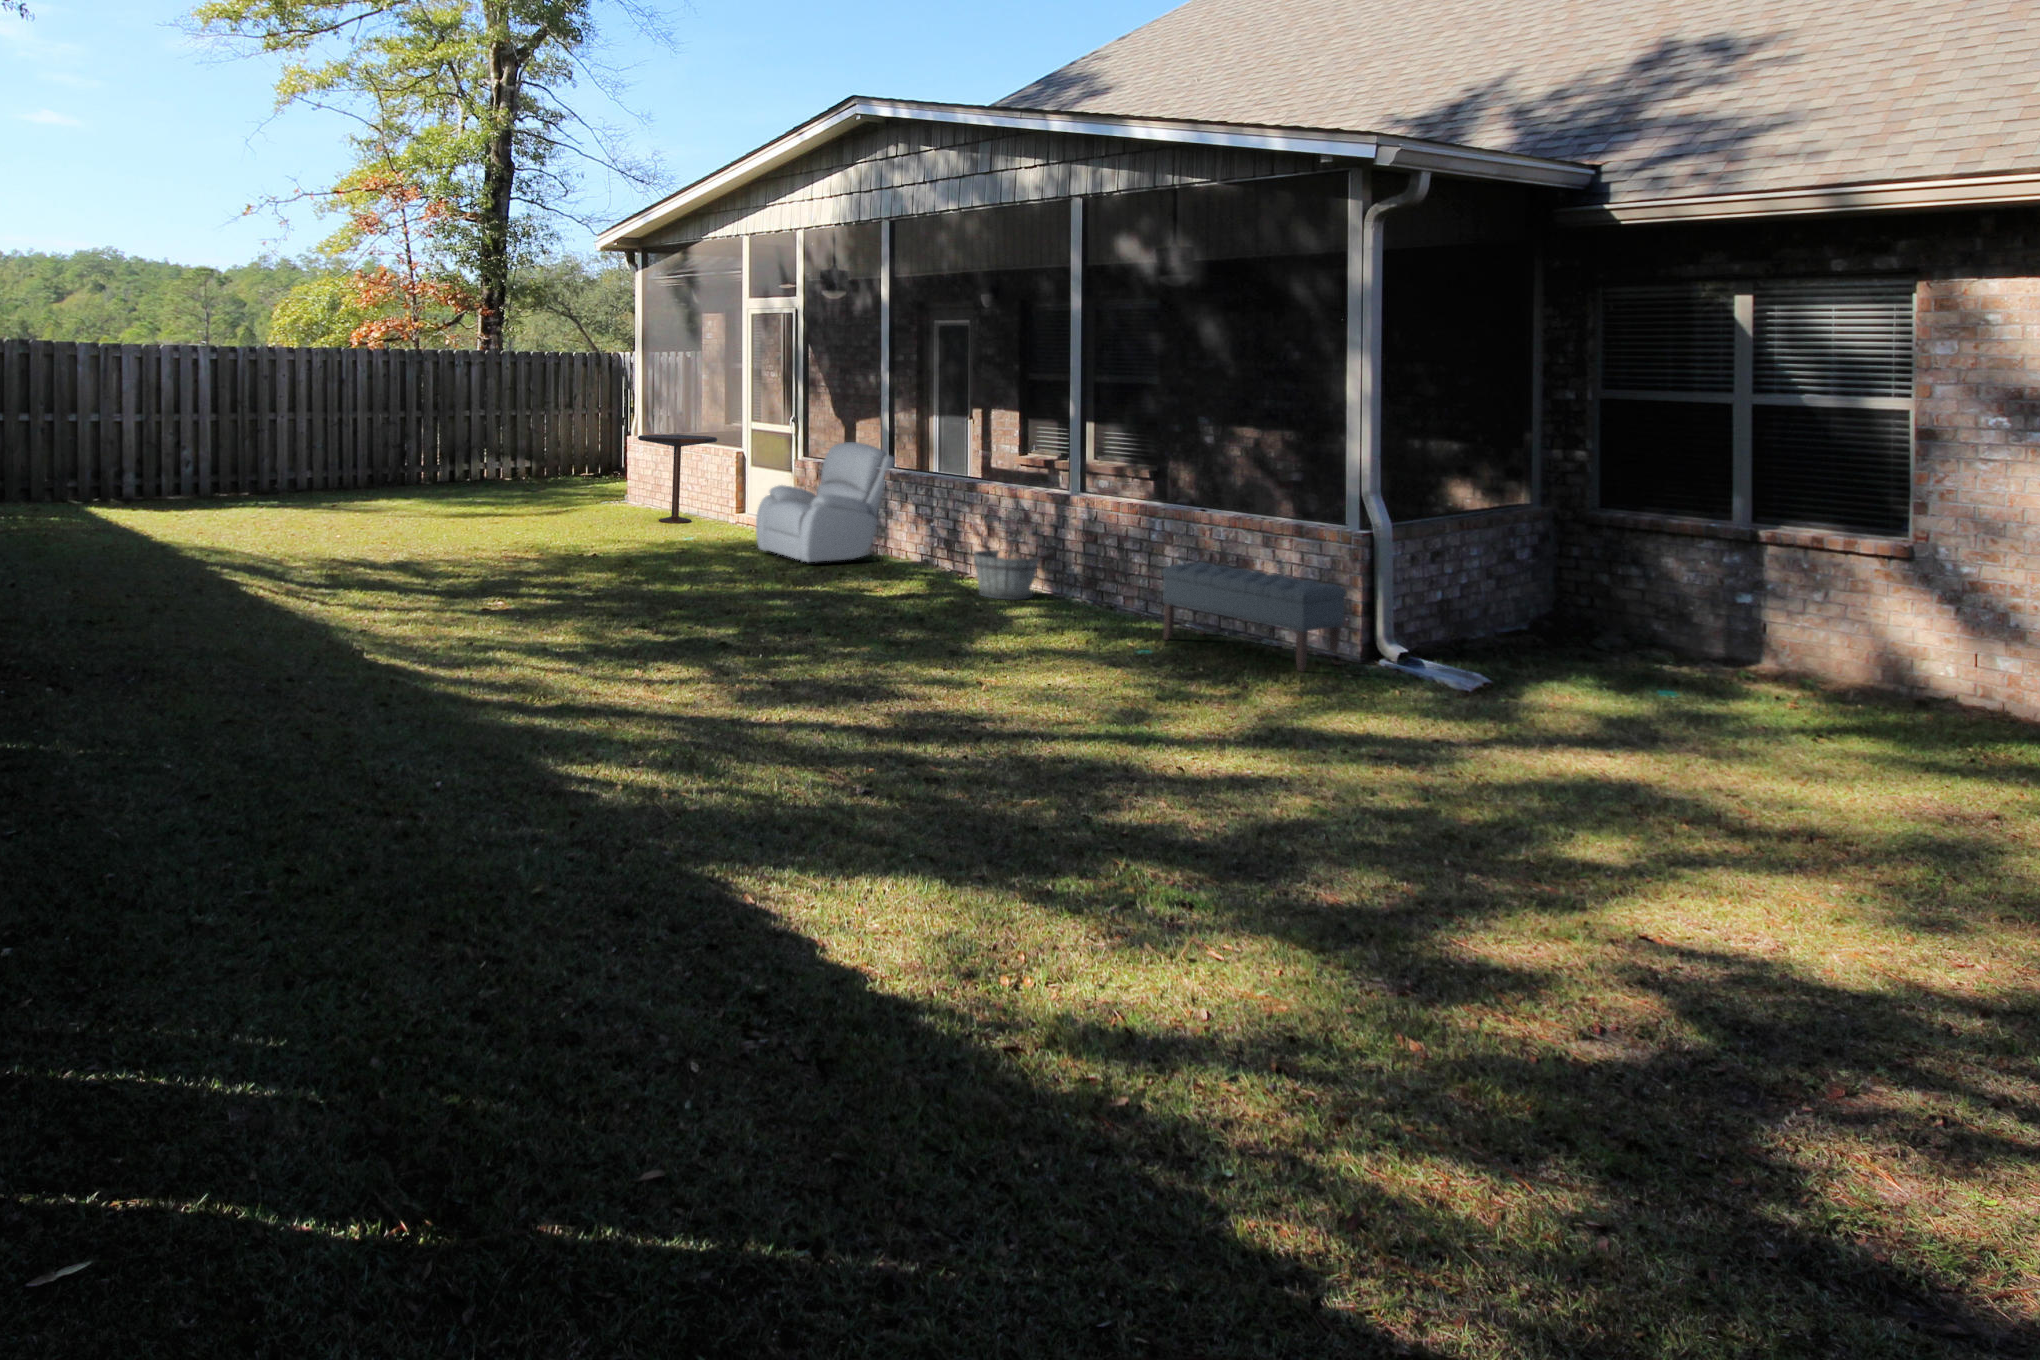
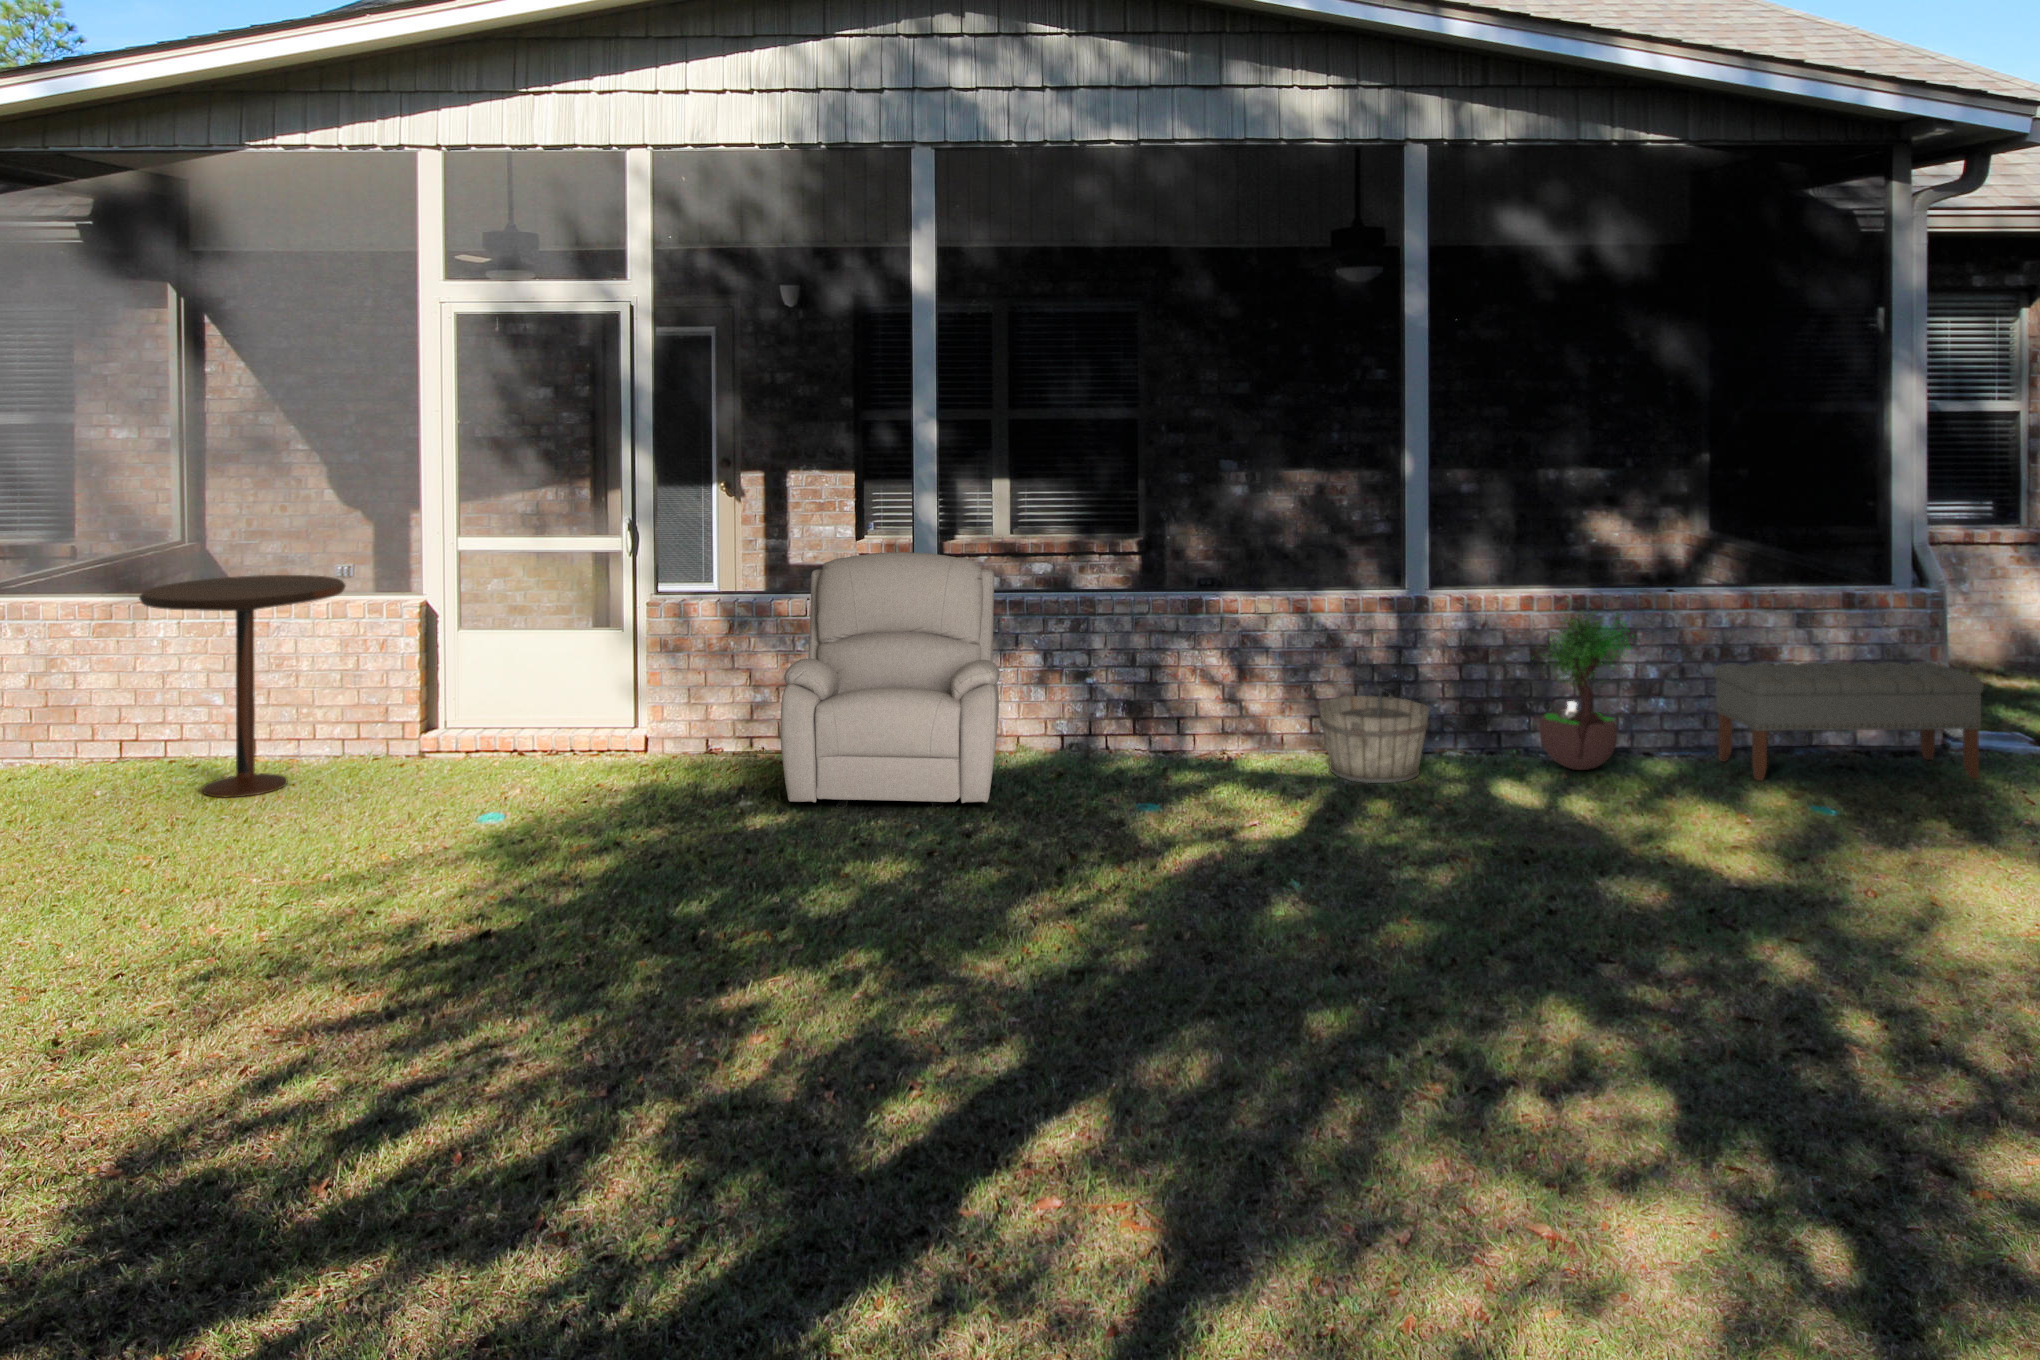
potted tree: none [1055,499,1131,617] -> present [1532,610,1633,770]

